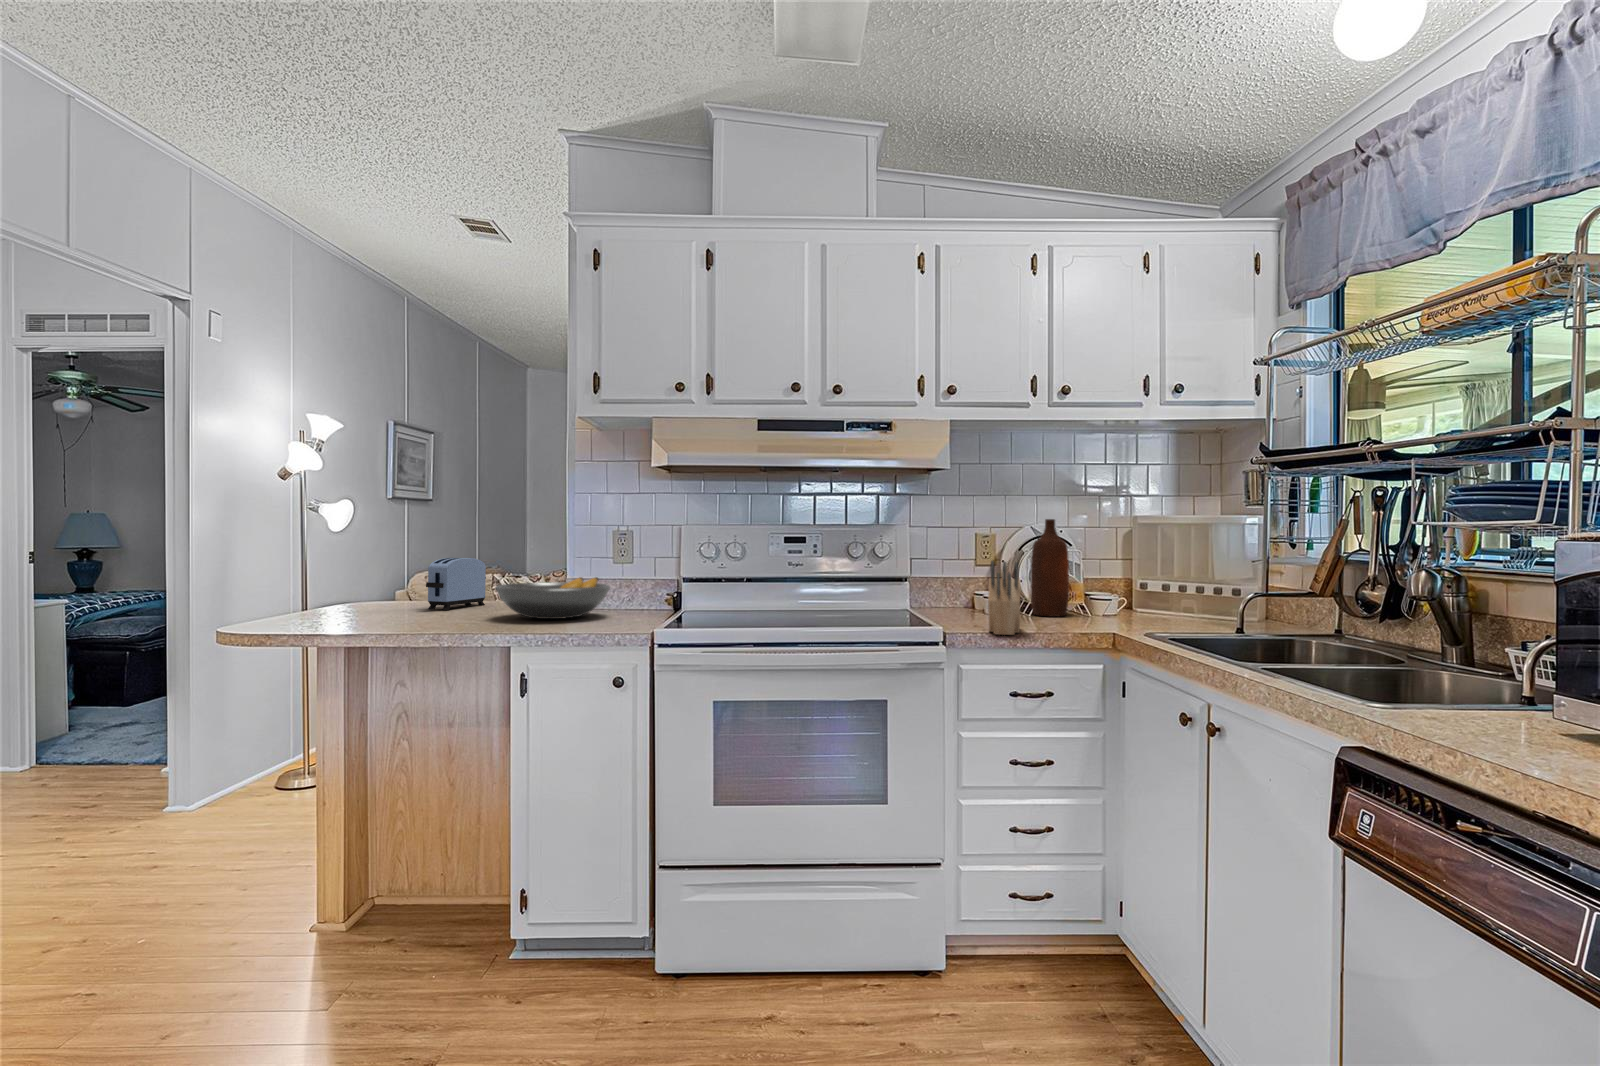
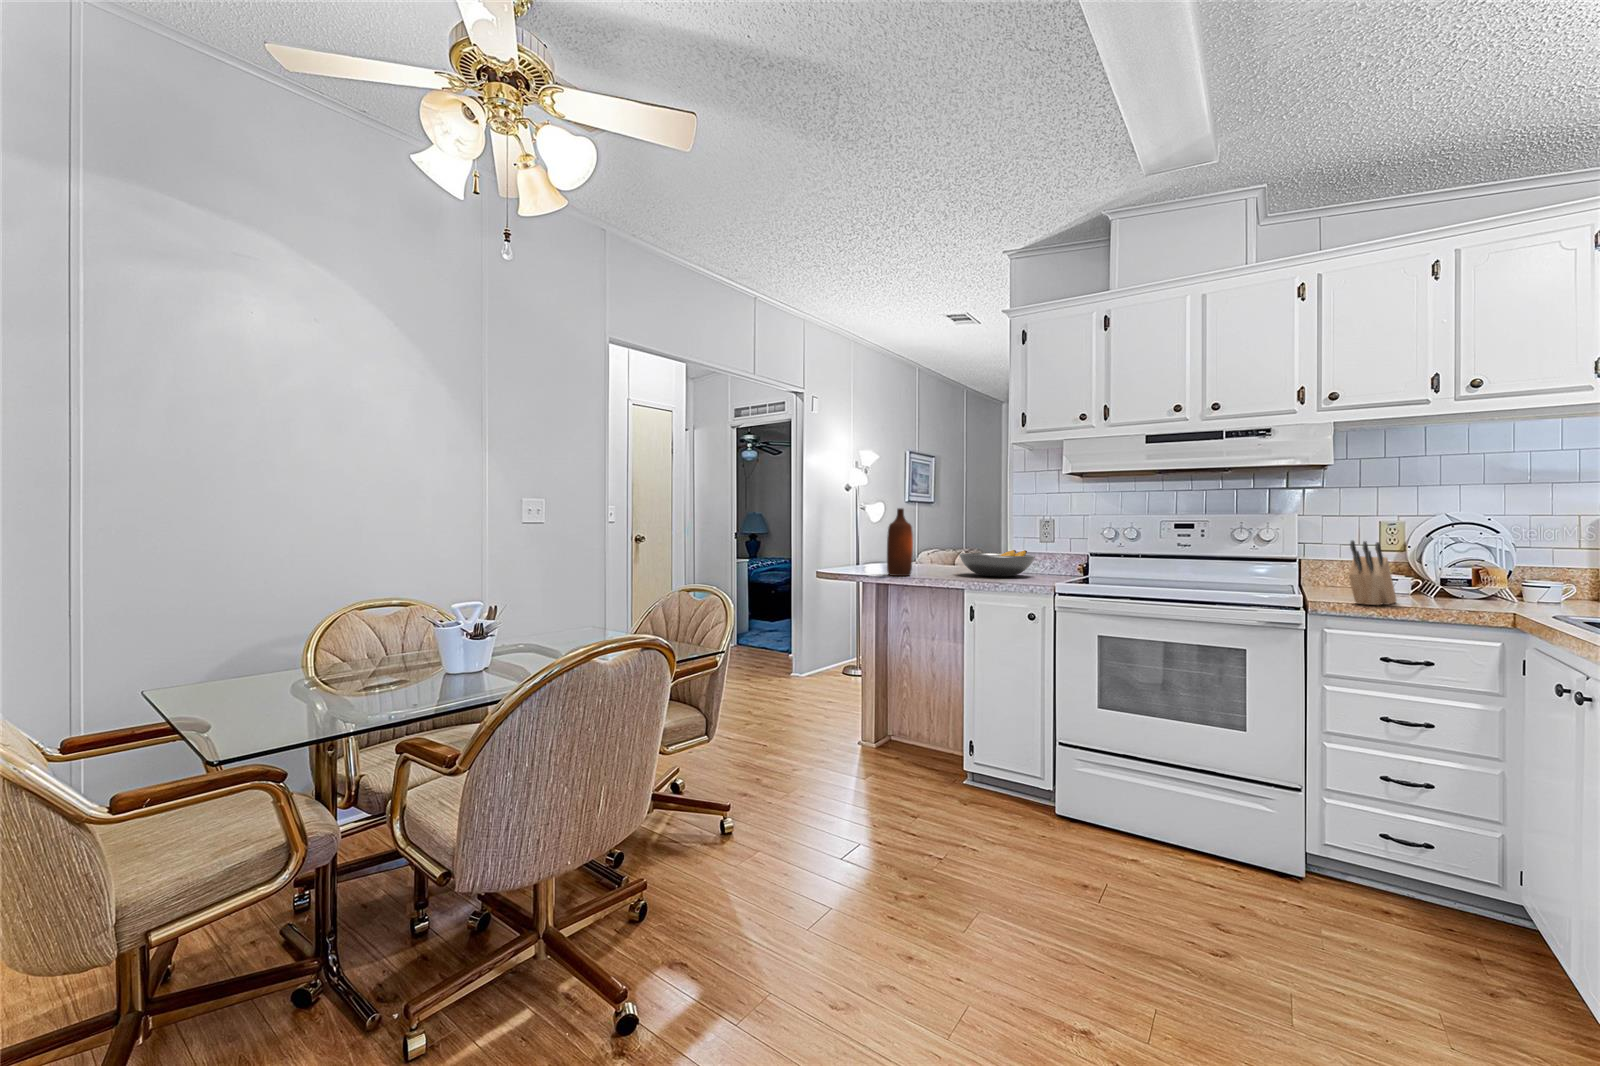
bottle: present [1031,519,1069,616] -> present [887,508,913,576]
toaster: present [426,558,486,610] -> none [921,537,958,569]

